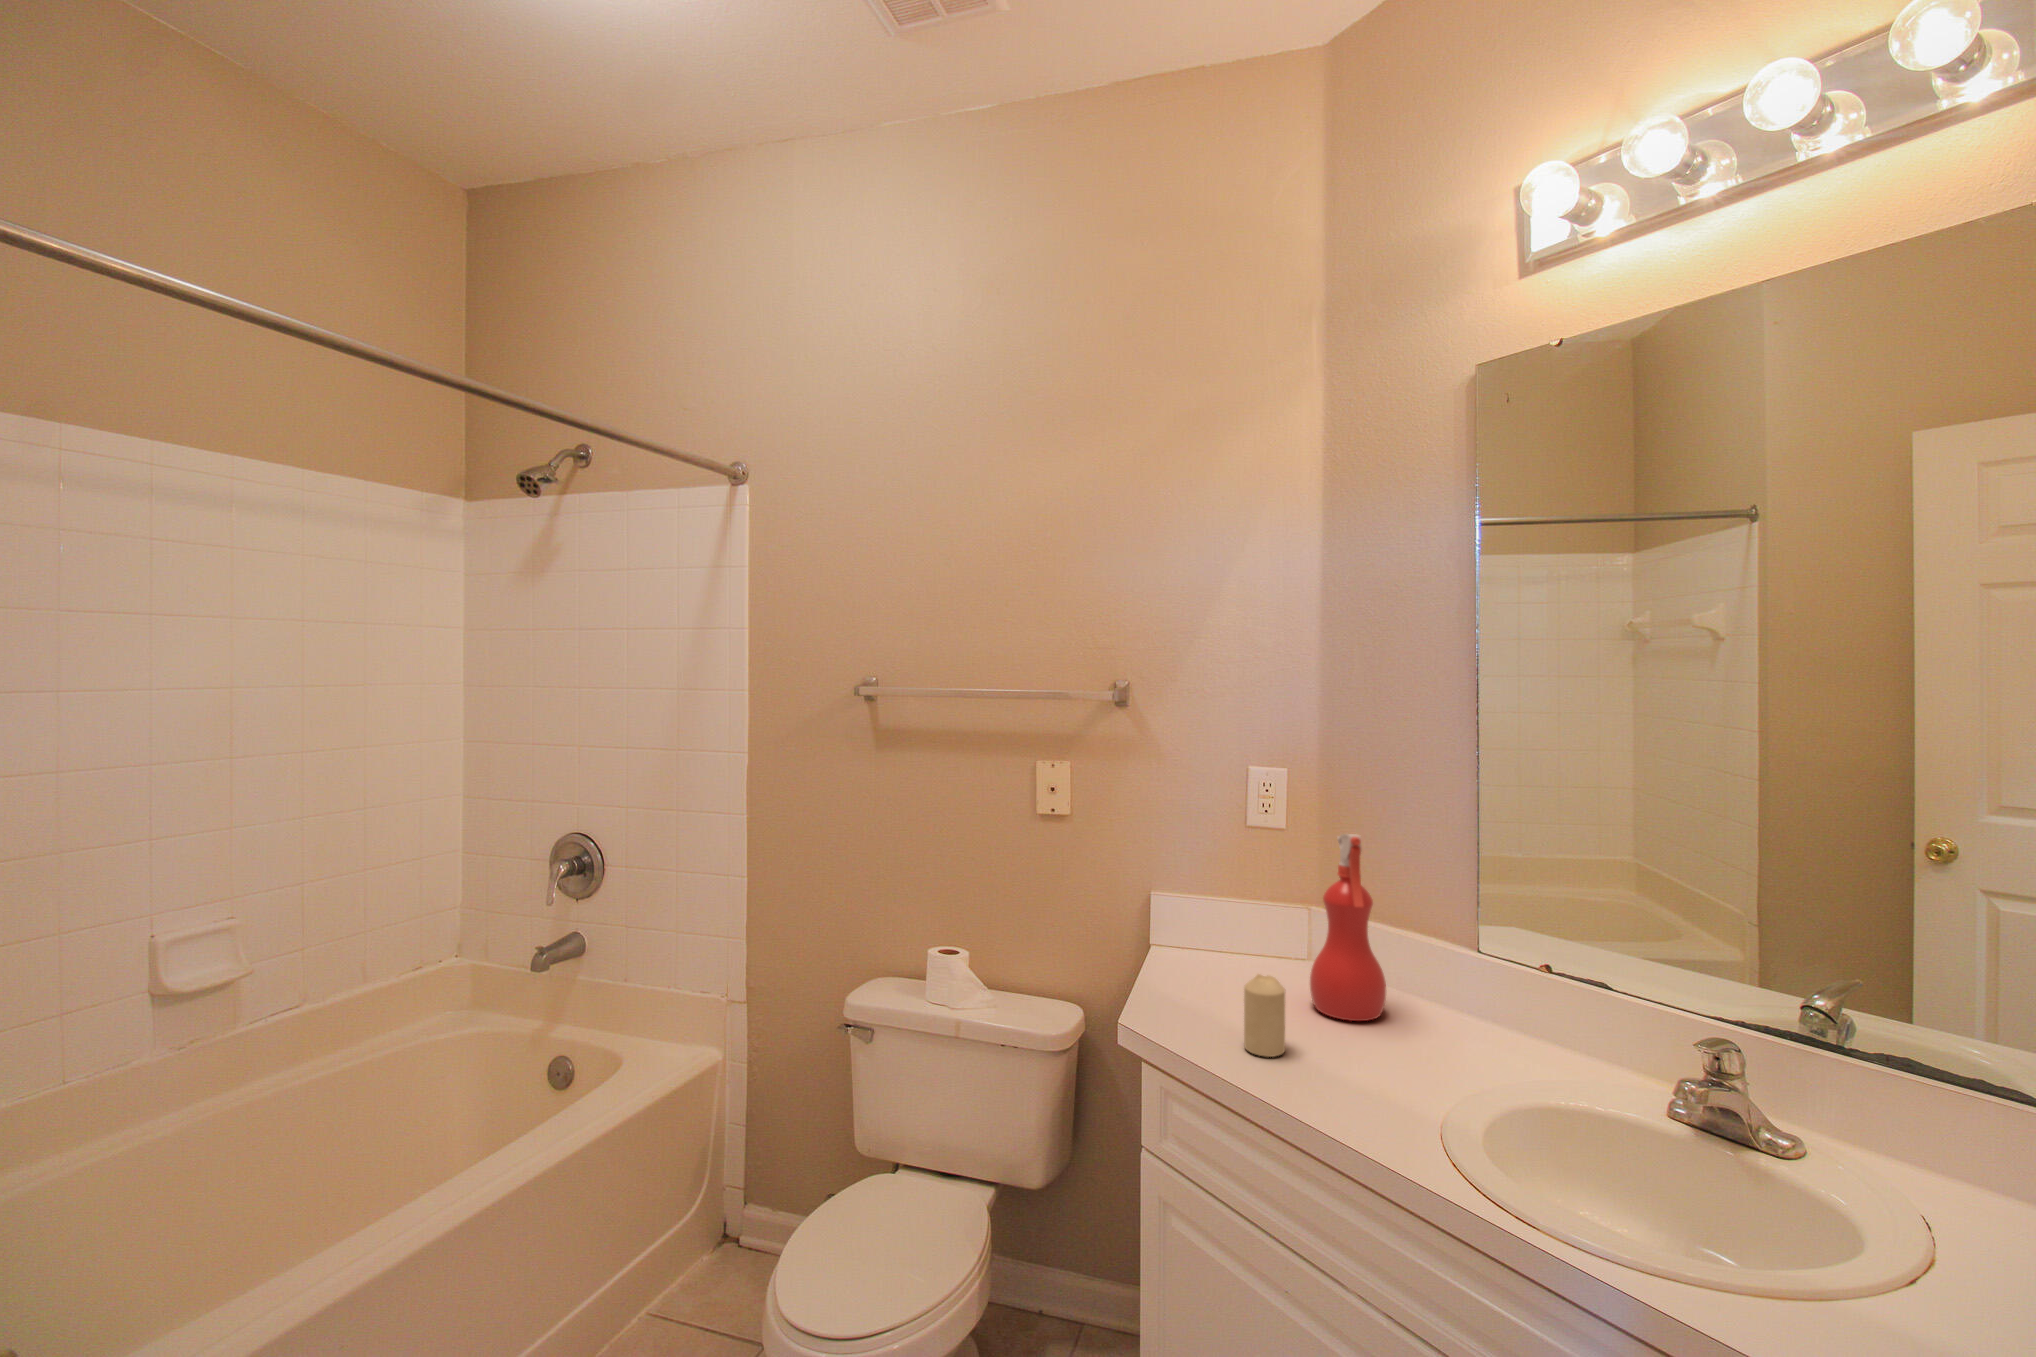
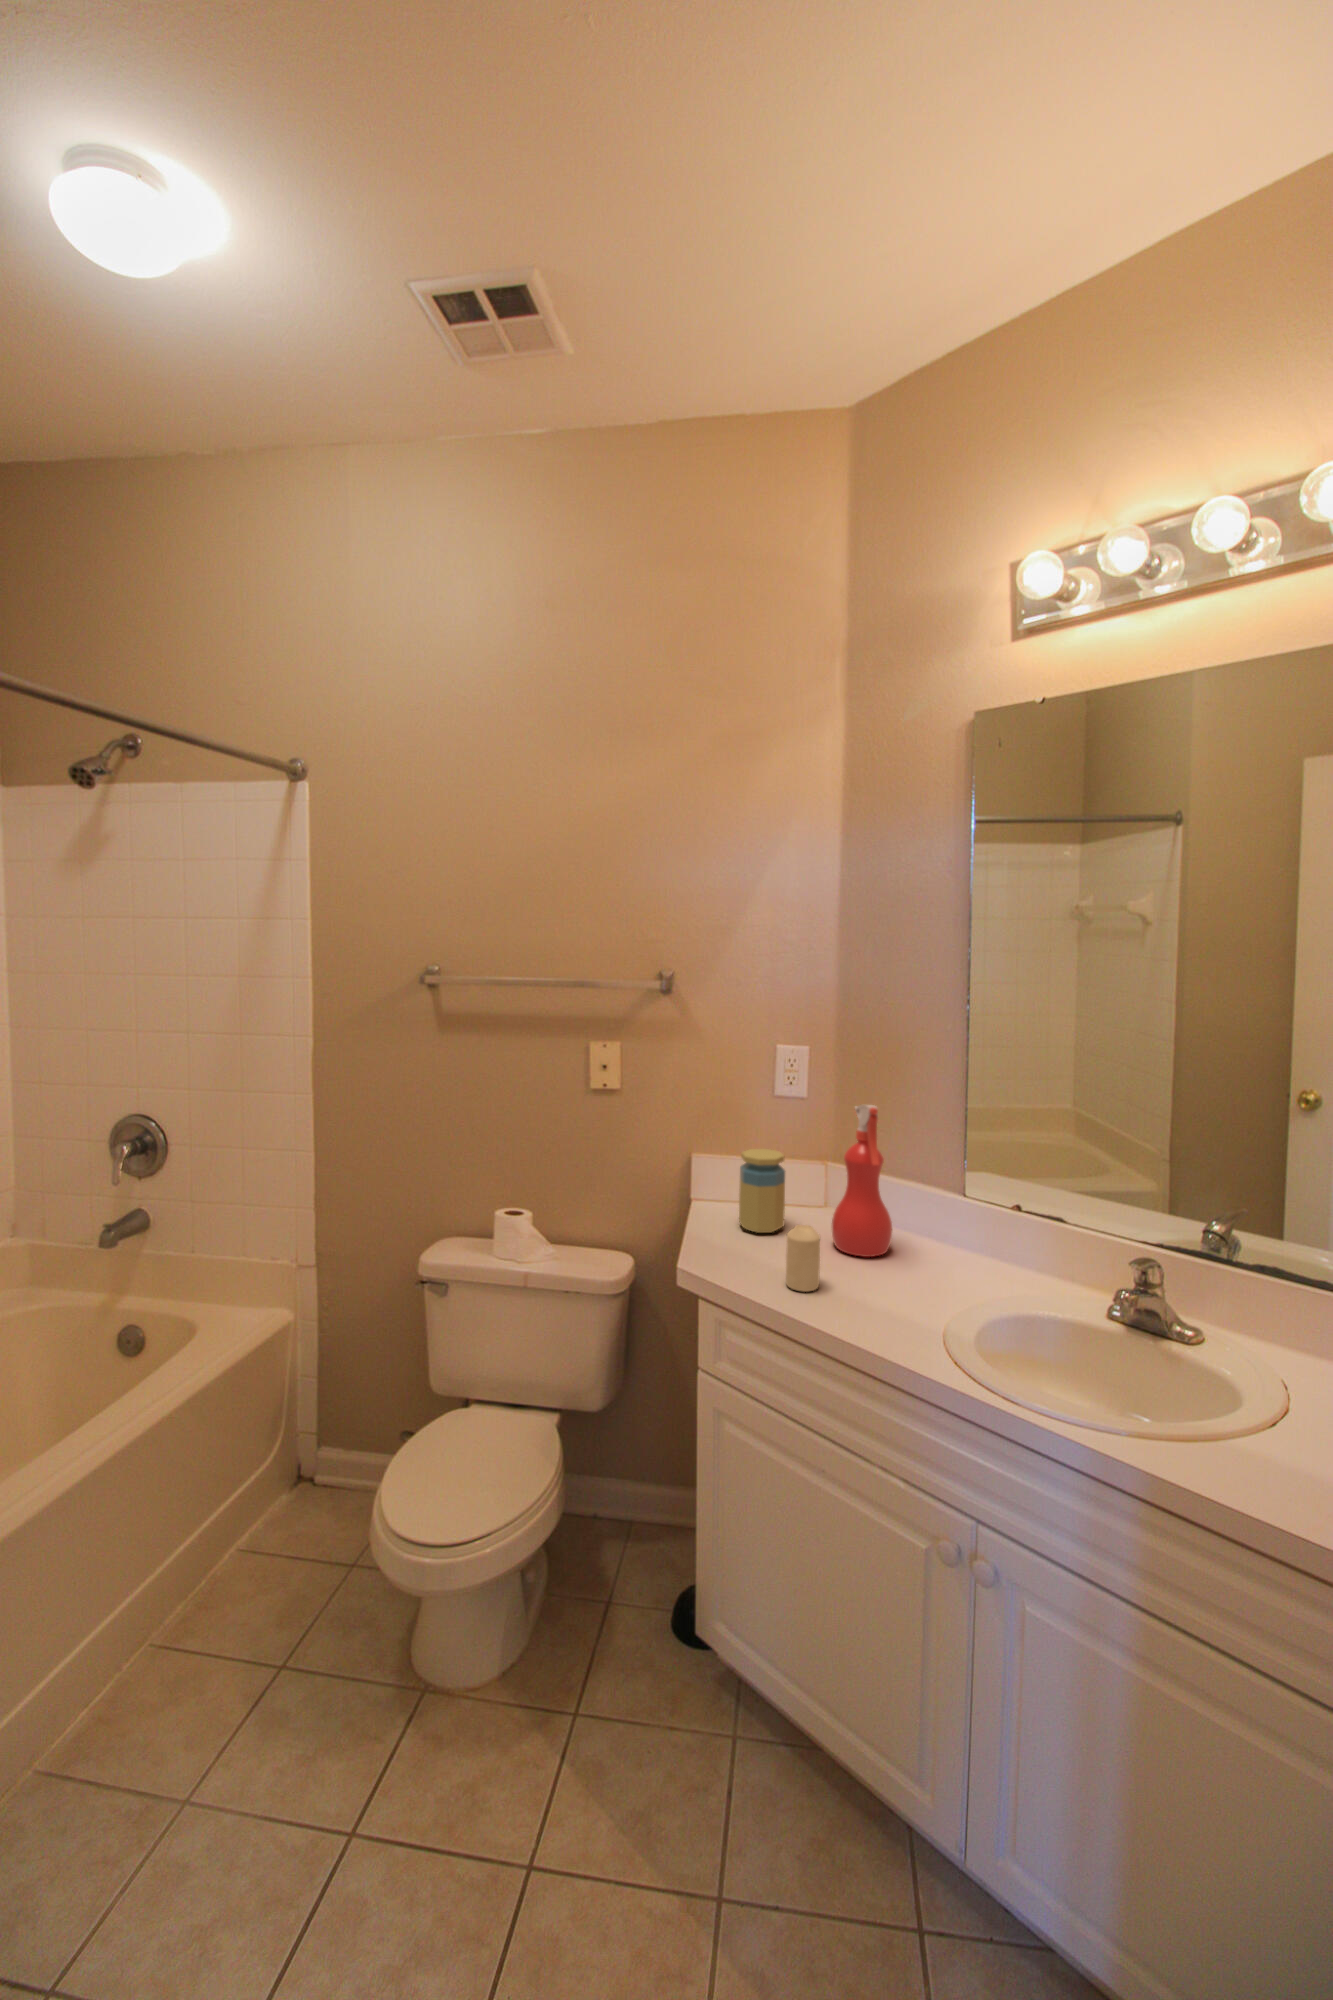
jar: none [1200,886,1254,987] -> present [739,1149,785,1233]

